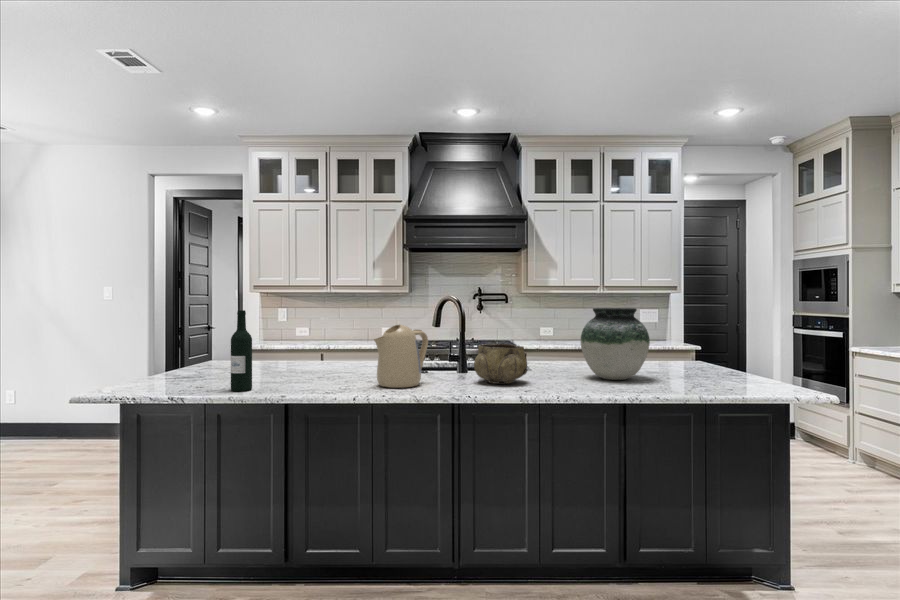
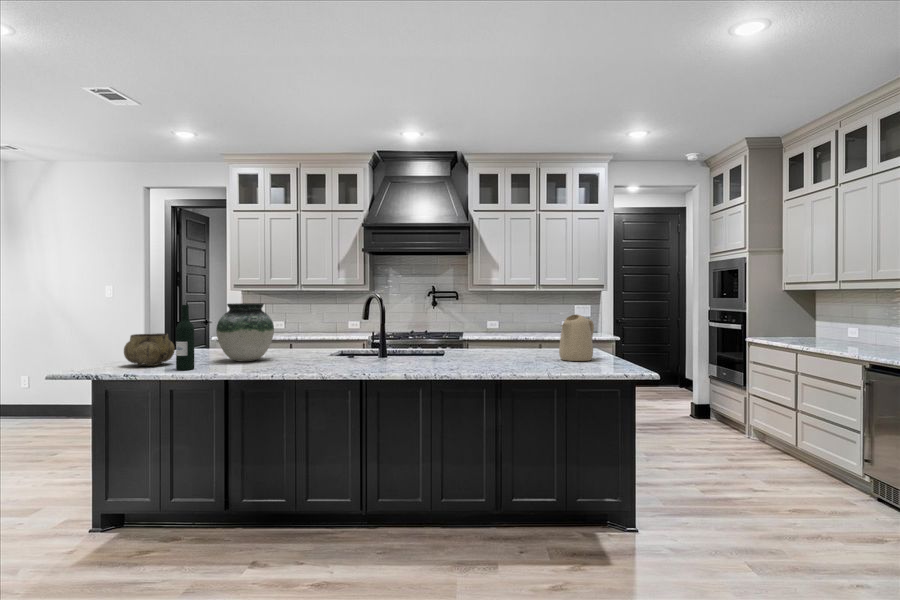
vase: present [581,308,650,380] -> present [216,303,274,361]
kettle: present [374,325,428,388] -> present [559,315,594,361]
decorative bowl: present [474,344,527,384] -> present [124,333,175,366]

